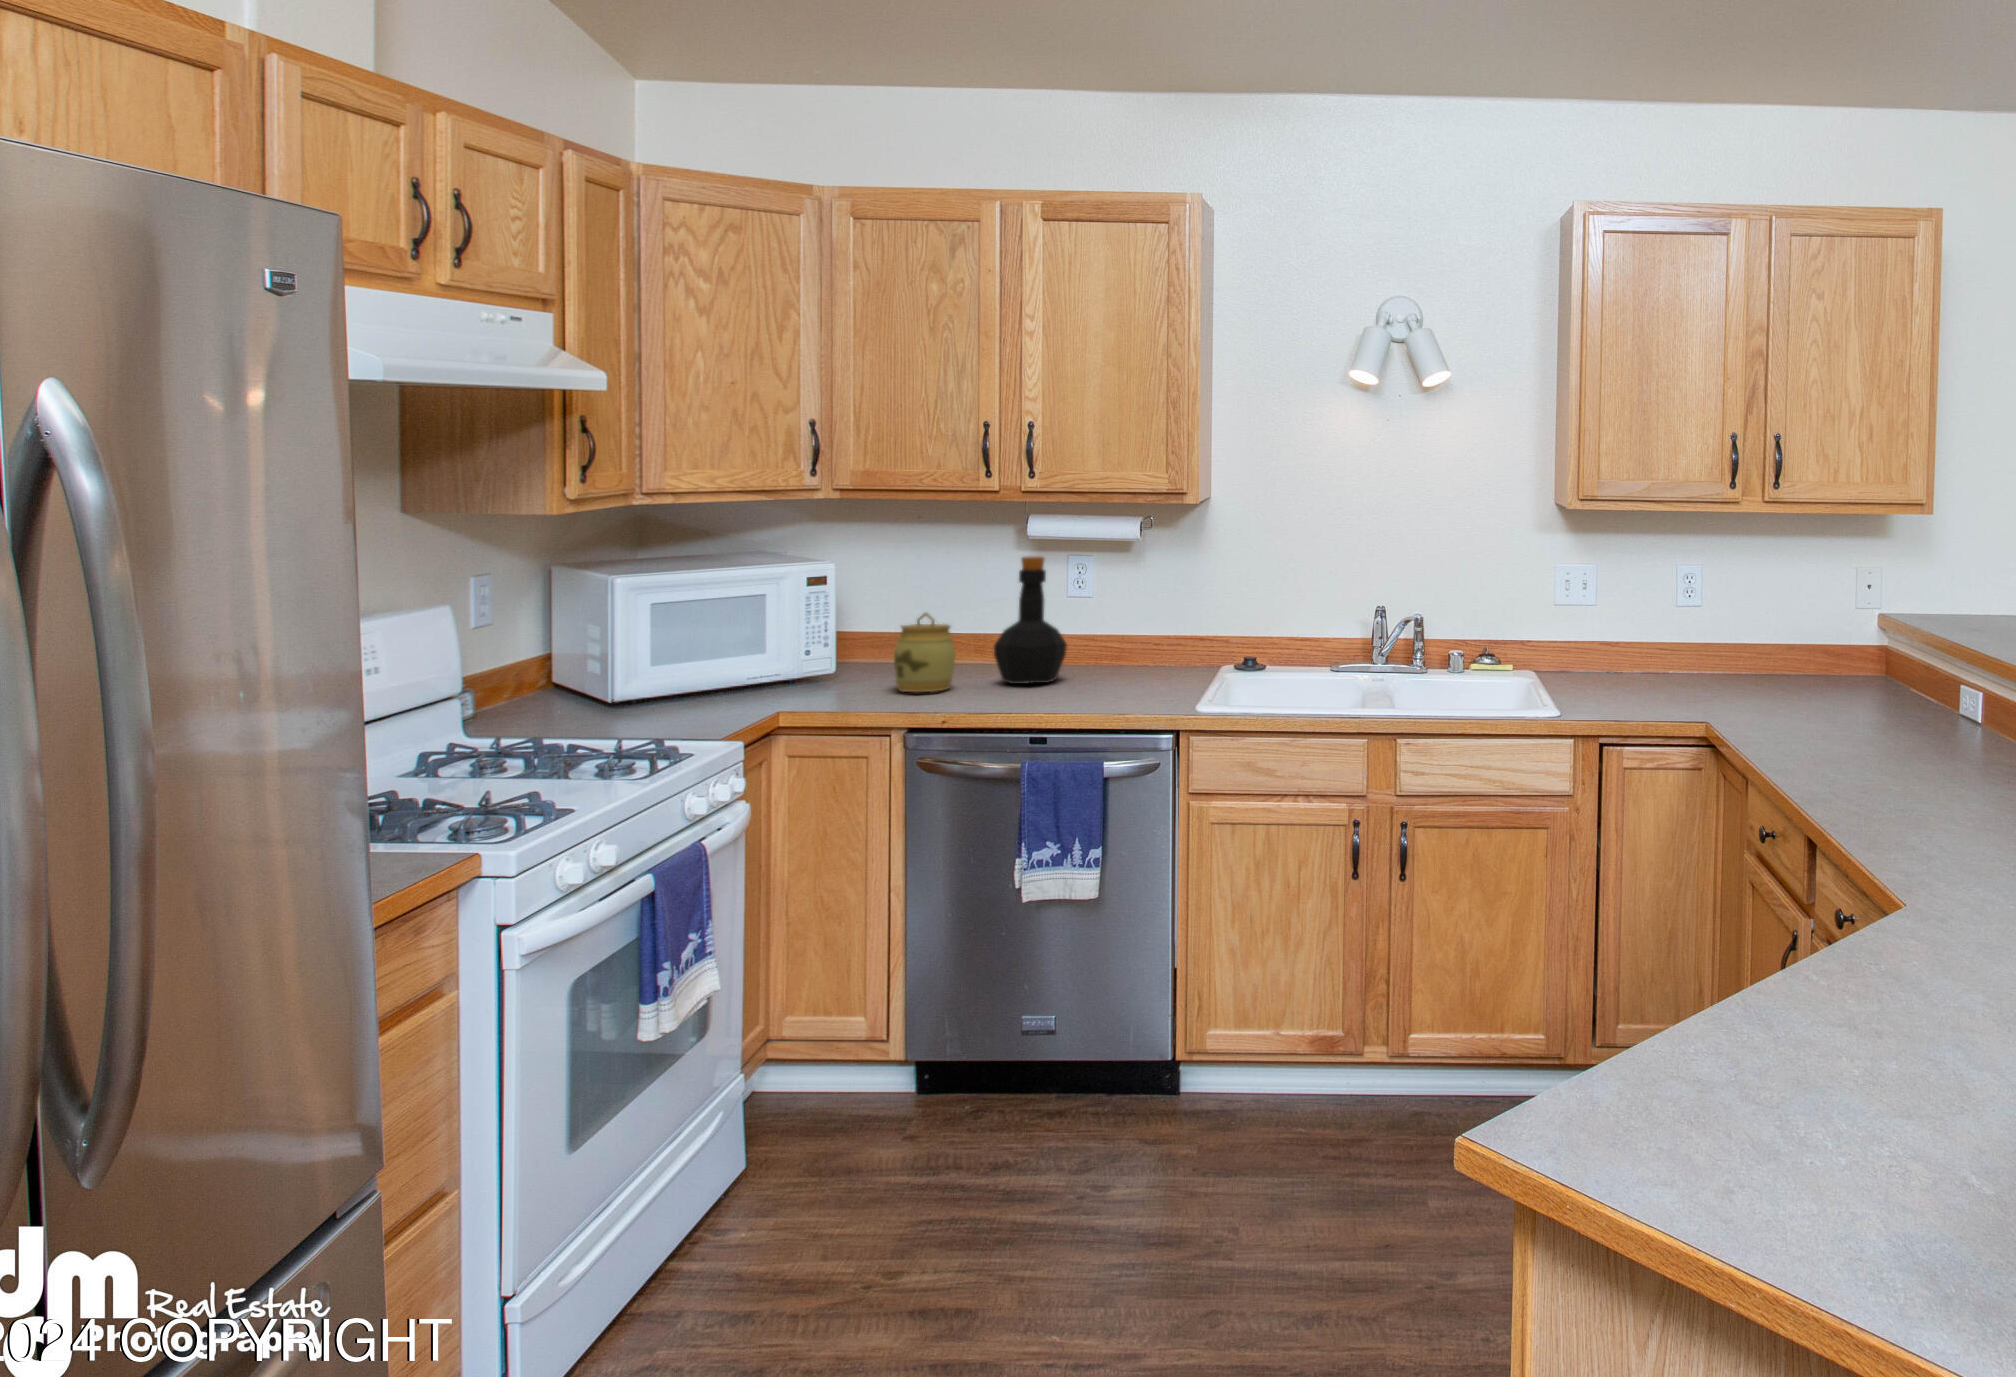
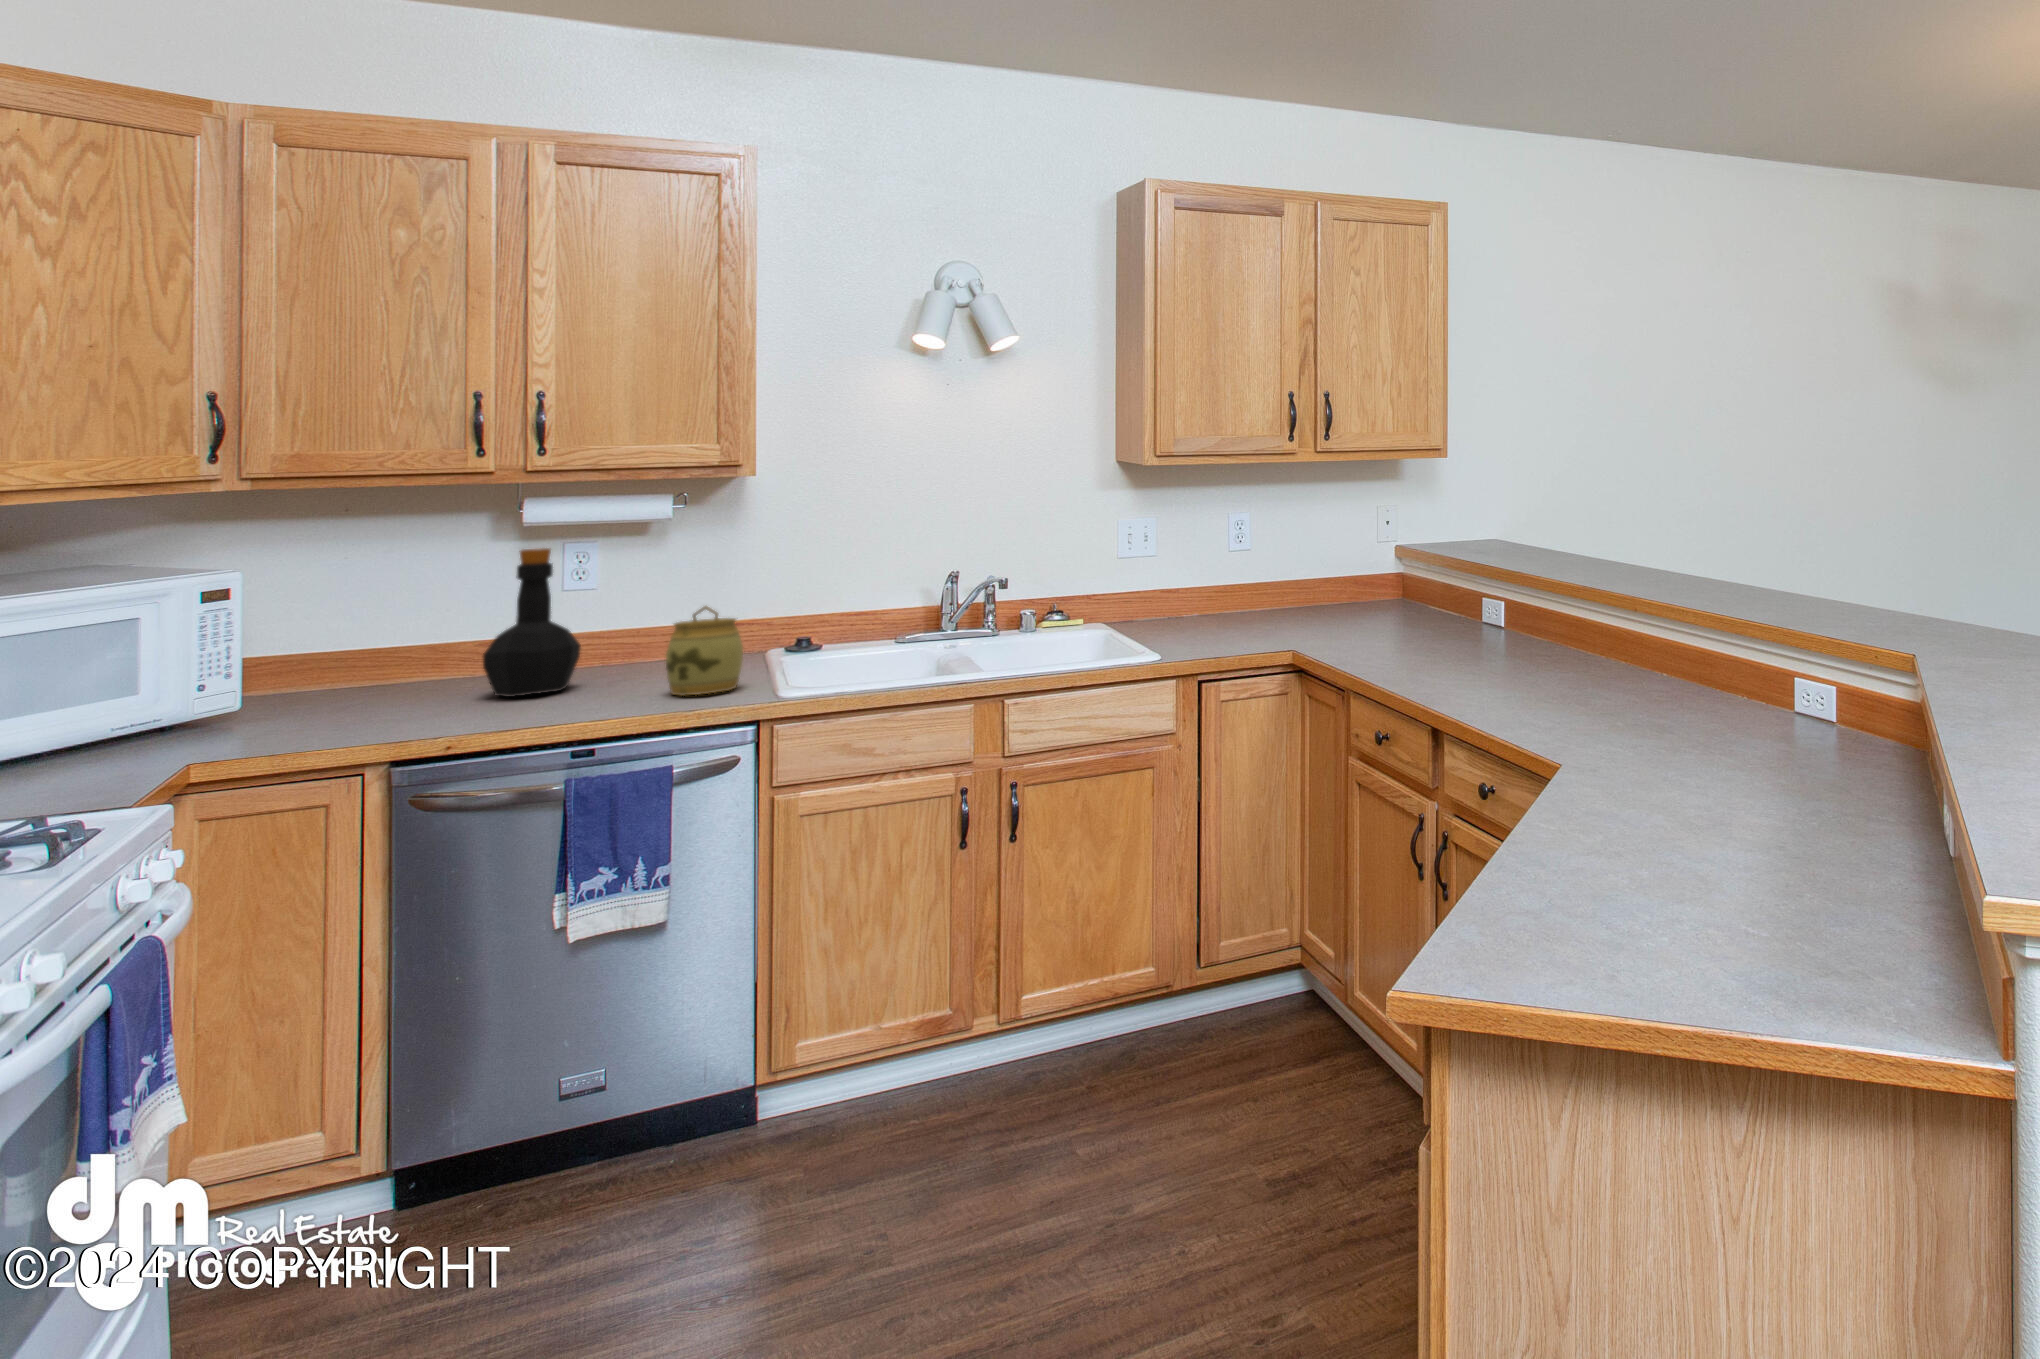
jar: present [894,613,955,692] -> present [666,606,743,696]

